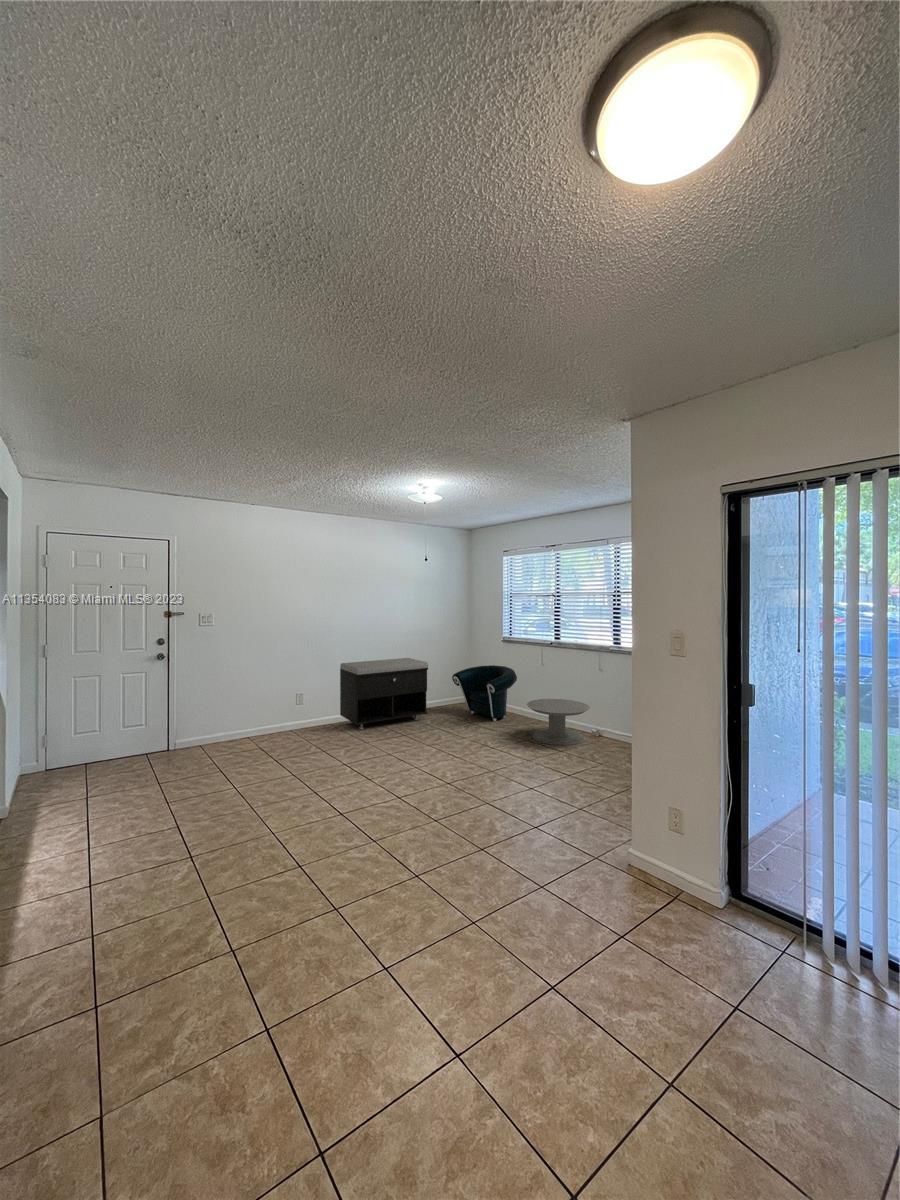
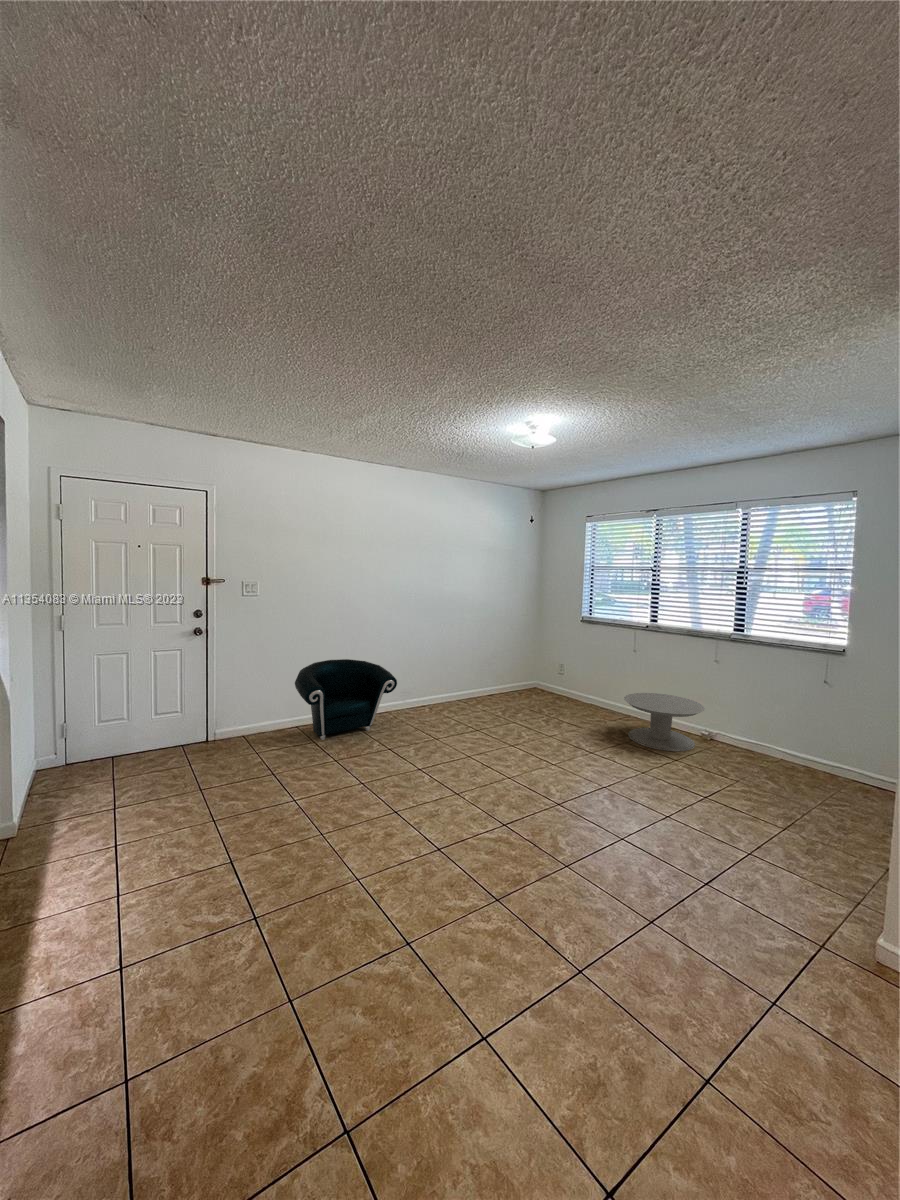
storage bench: present [340,658,428,729] -> none [396,637,499,720]
armchair: present [452,665,517,721] -> present [295,659,397,740]

